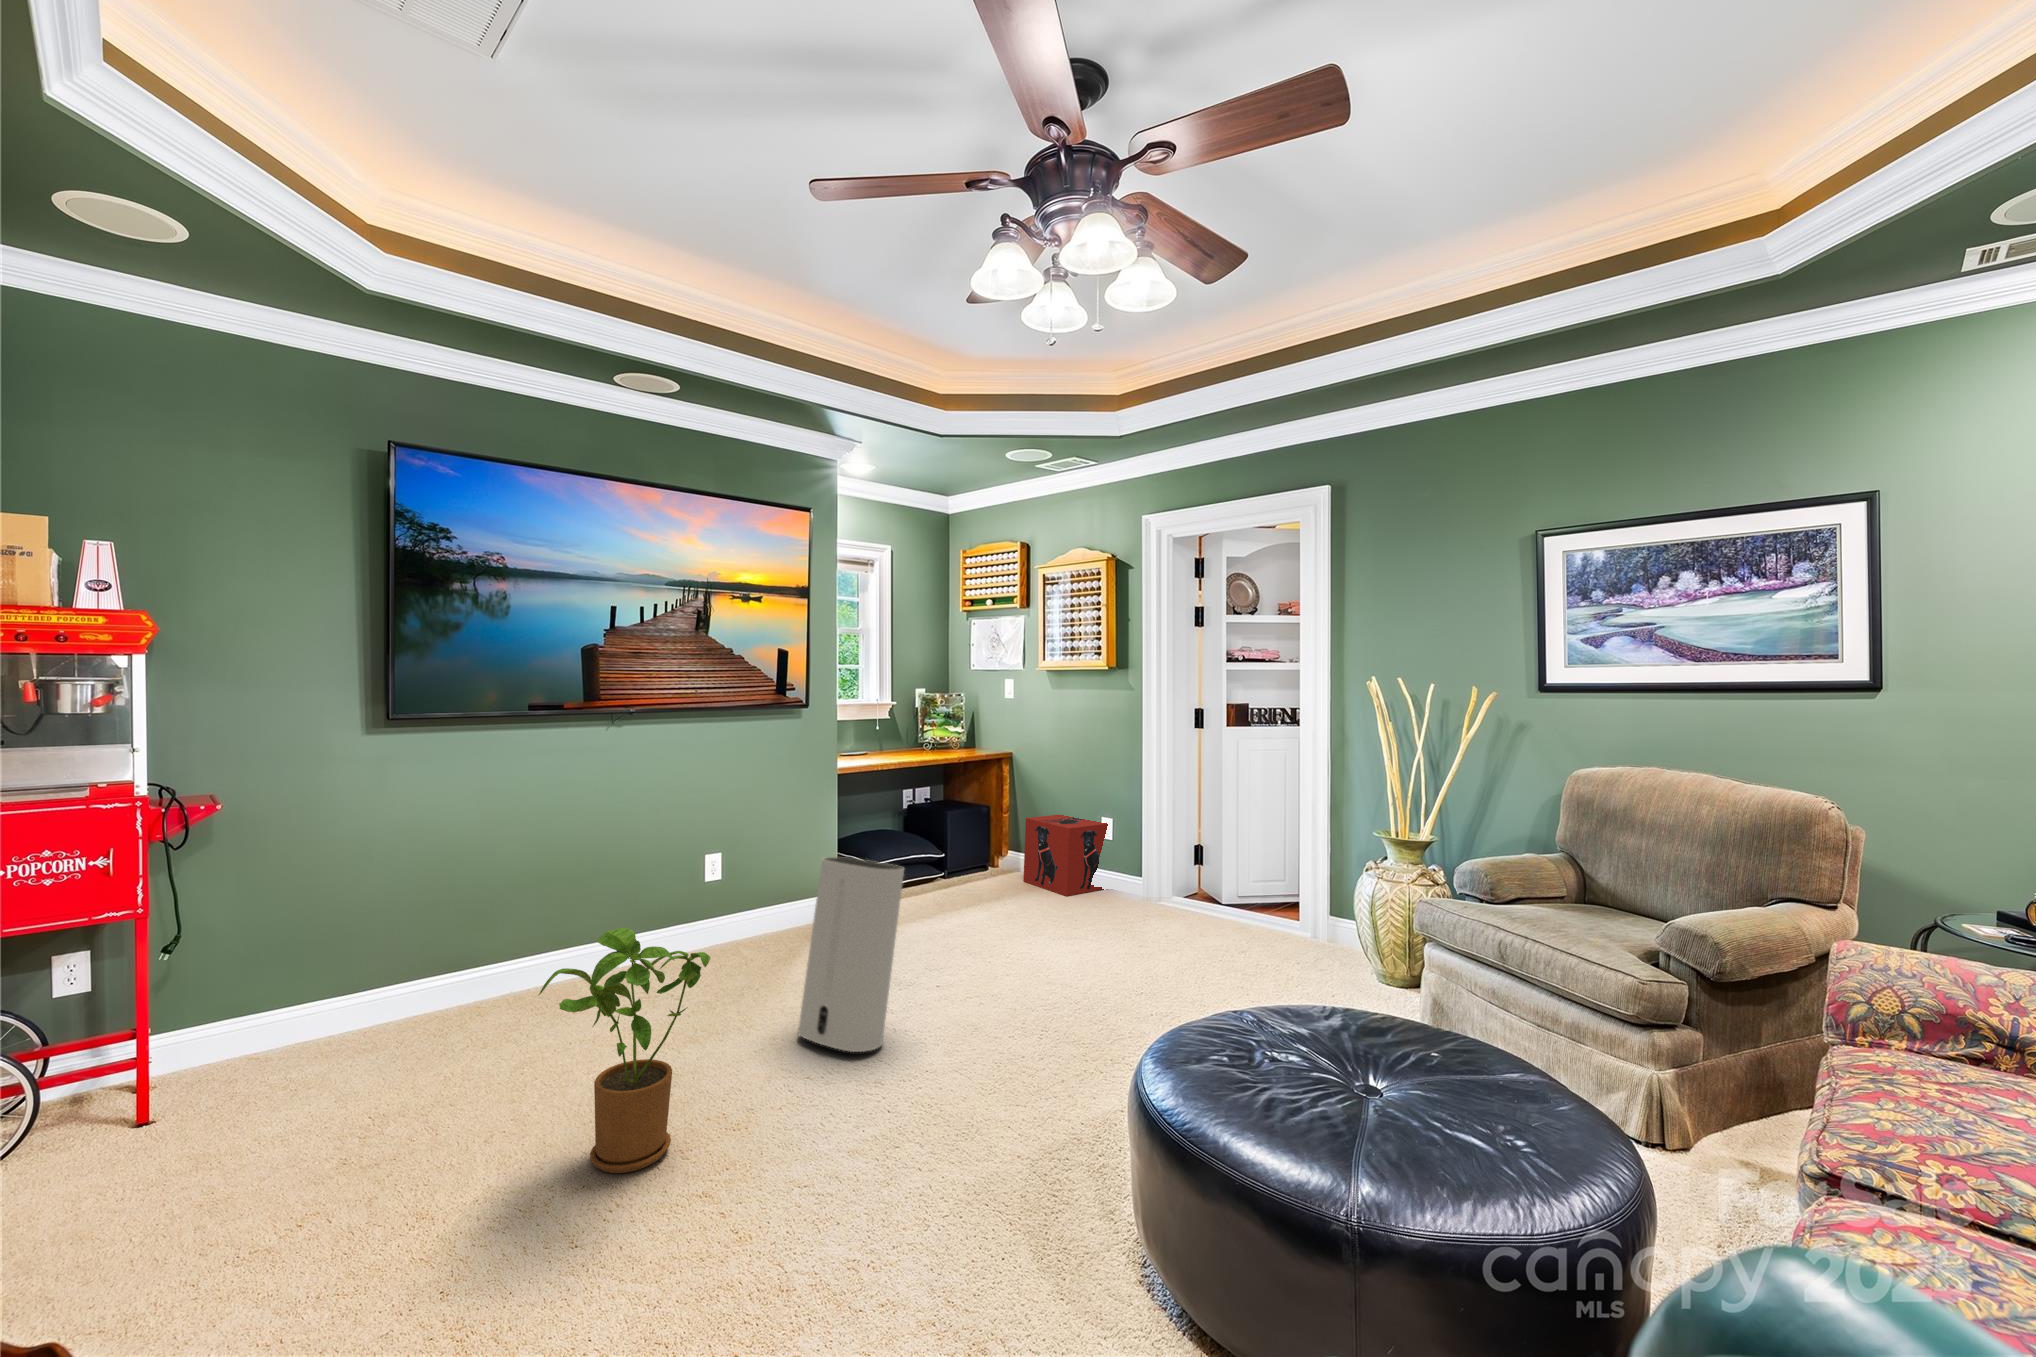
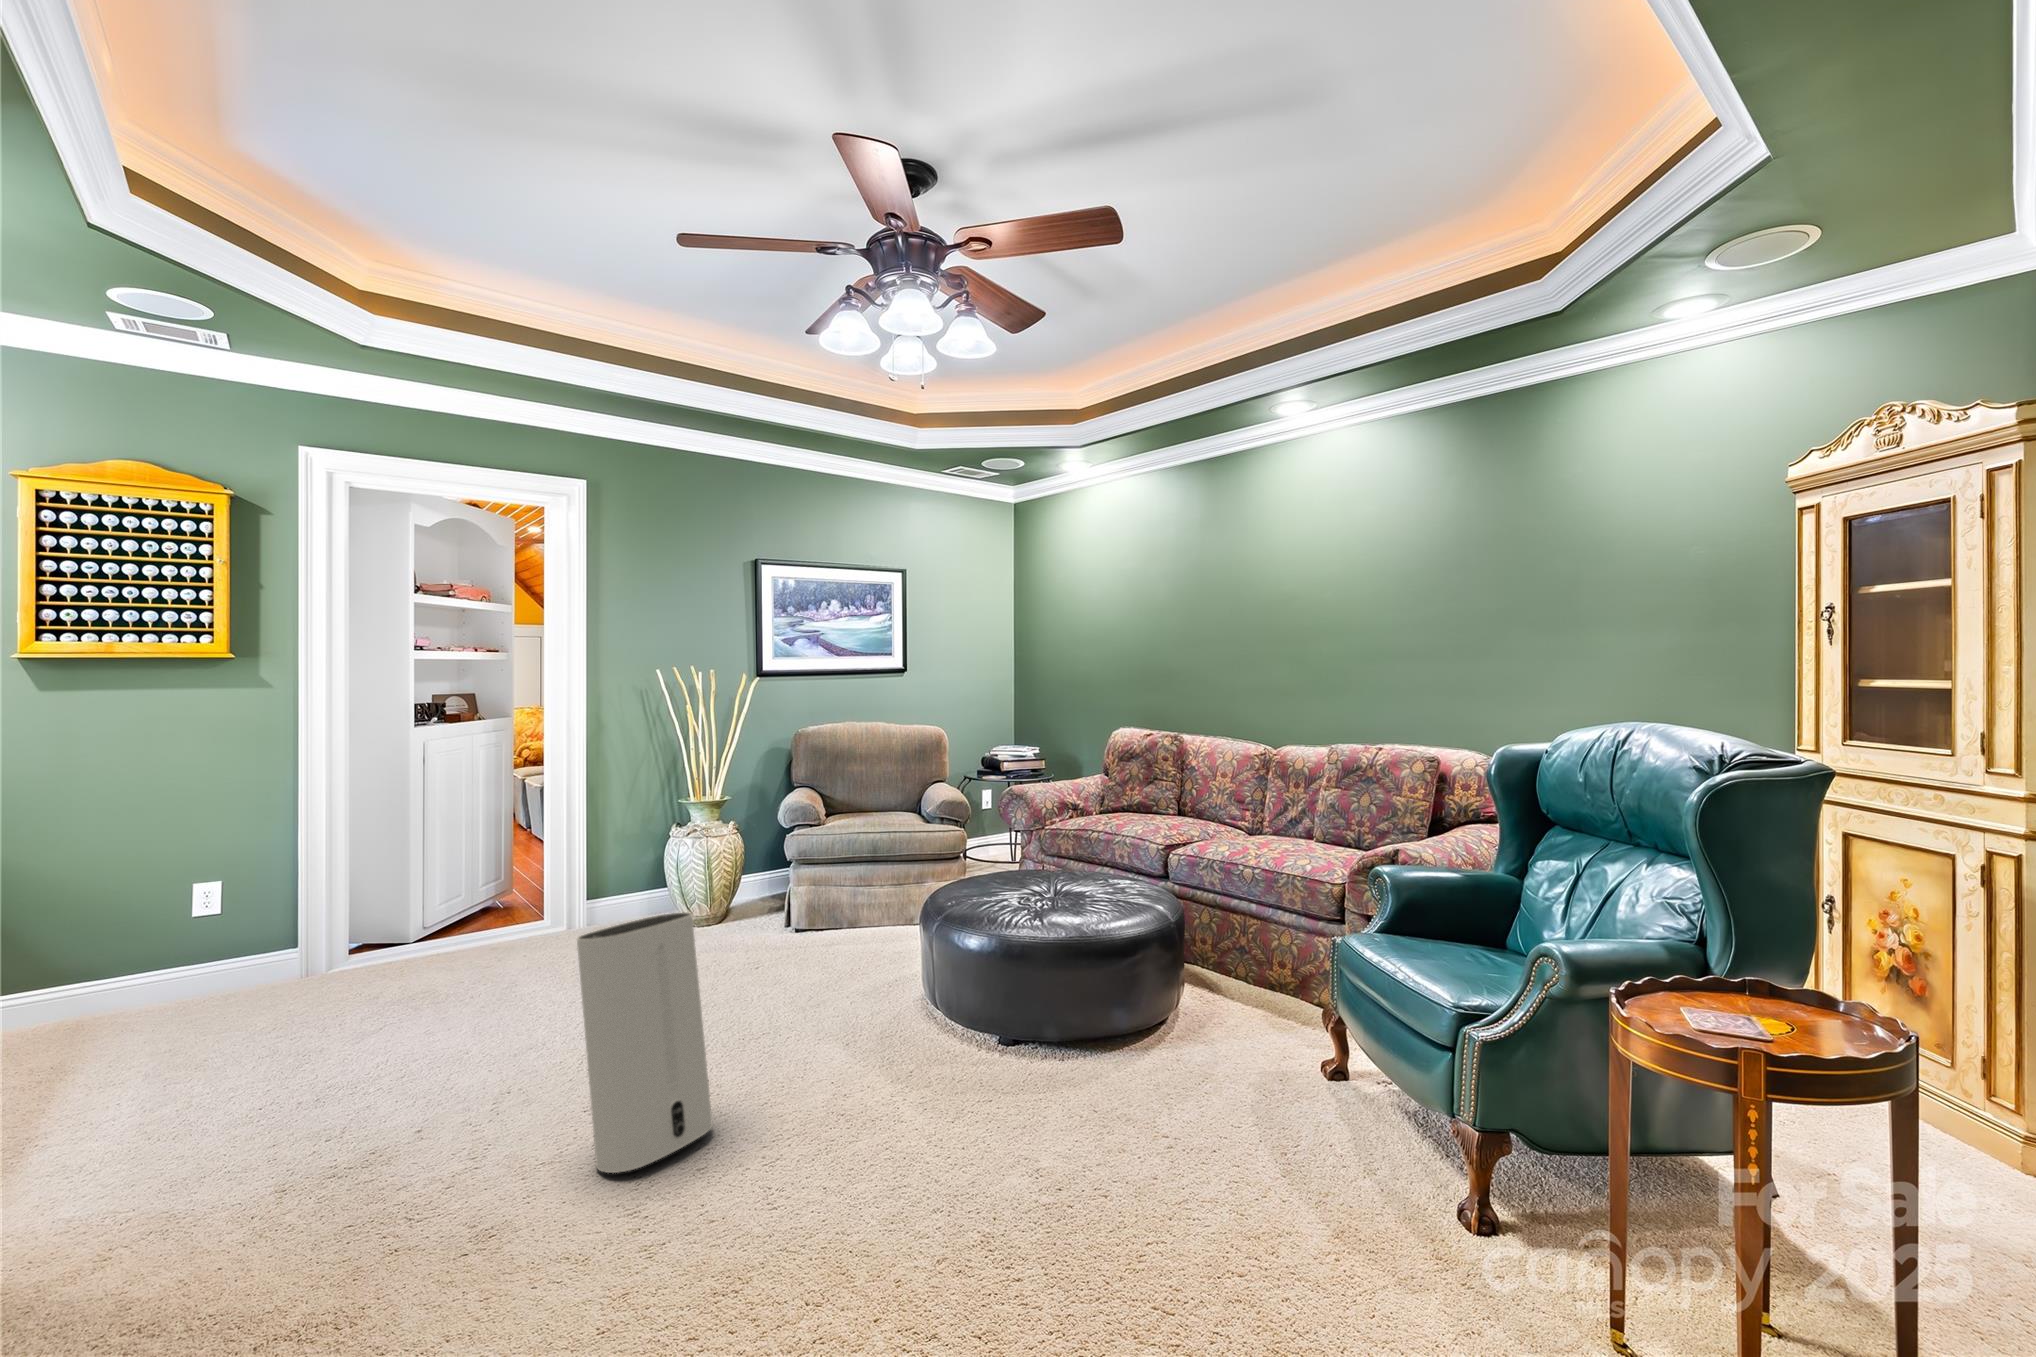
storage box: present [1023,814,1108,896] -> none [101,889,262,1040]
house plant: present [539,928,710,1173] -> none [817,978,973,1272]

